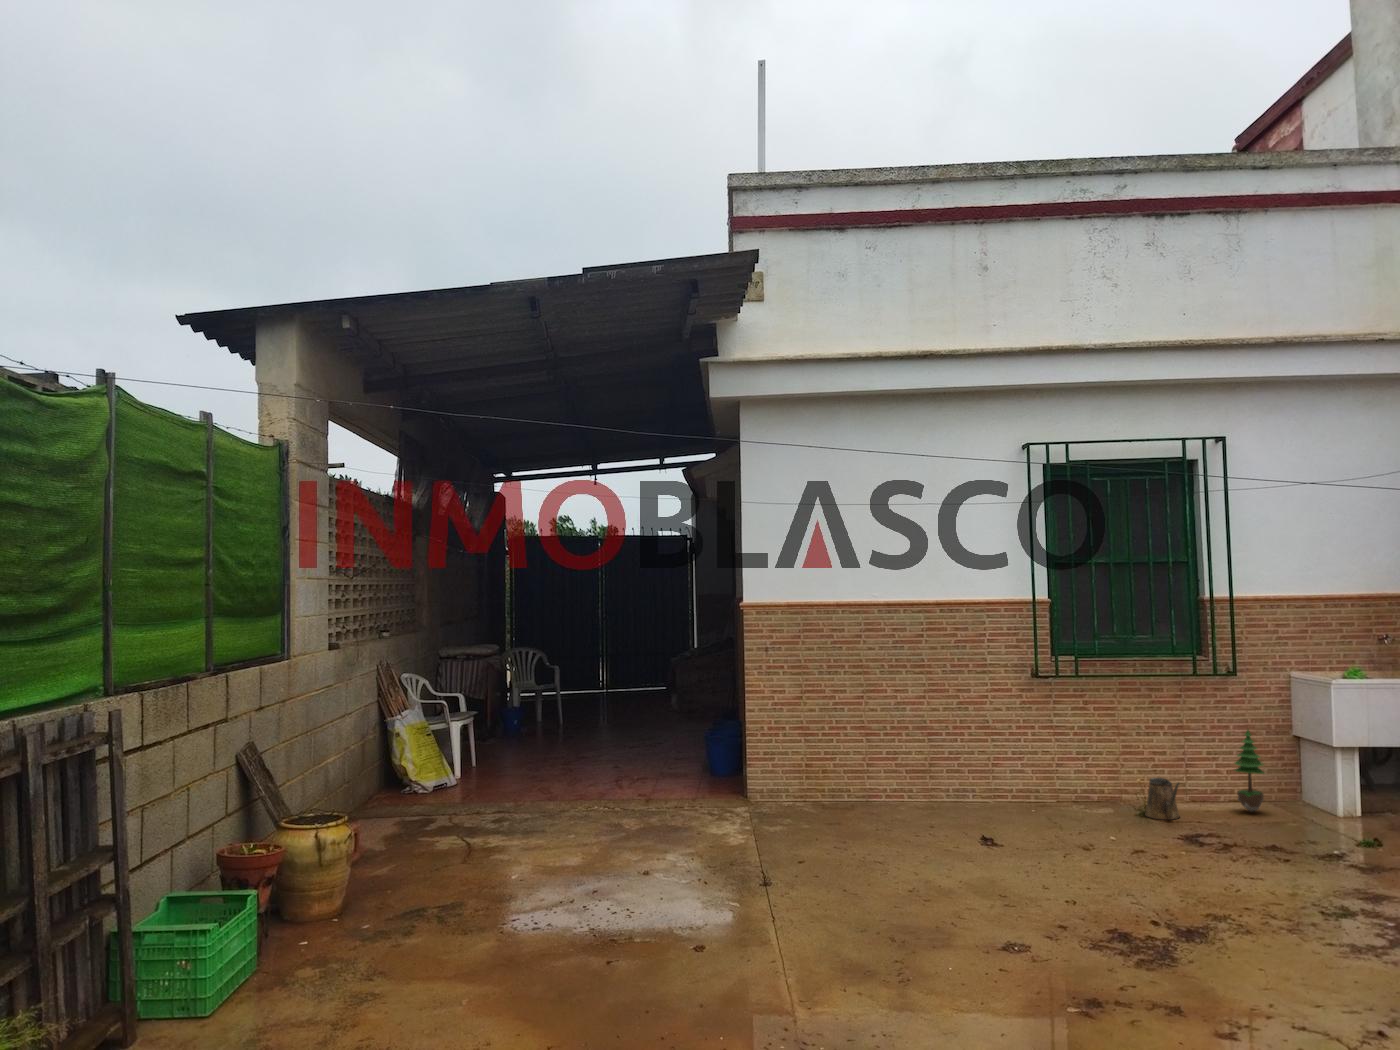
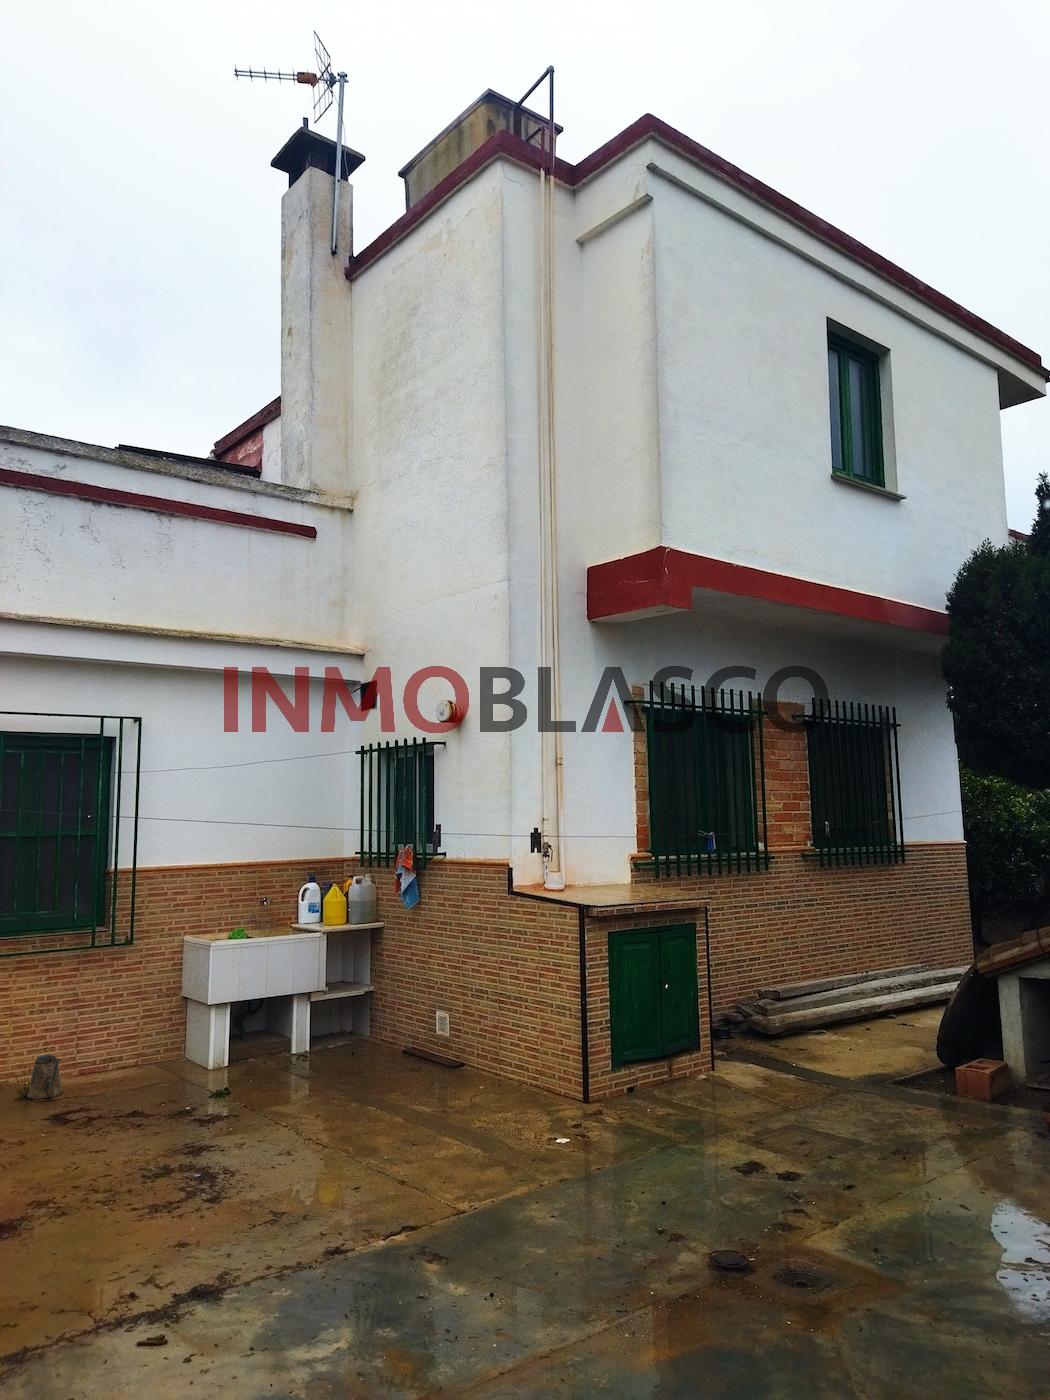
potted tree: present [1234,730,1264,812] -> none [121,995,151,1076]

